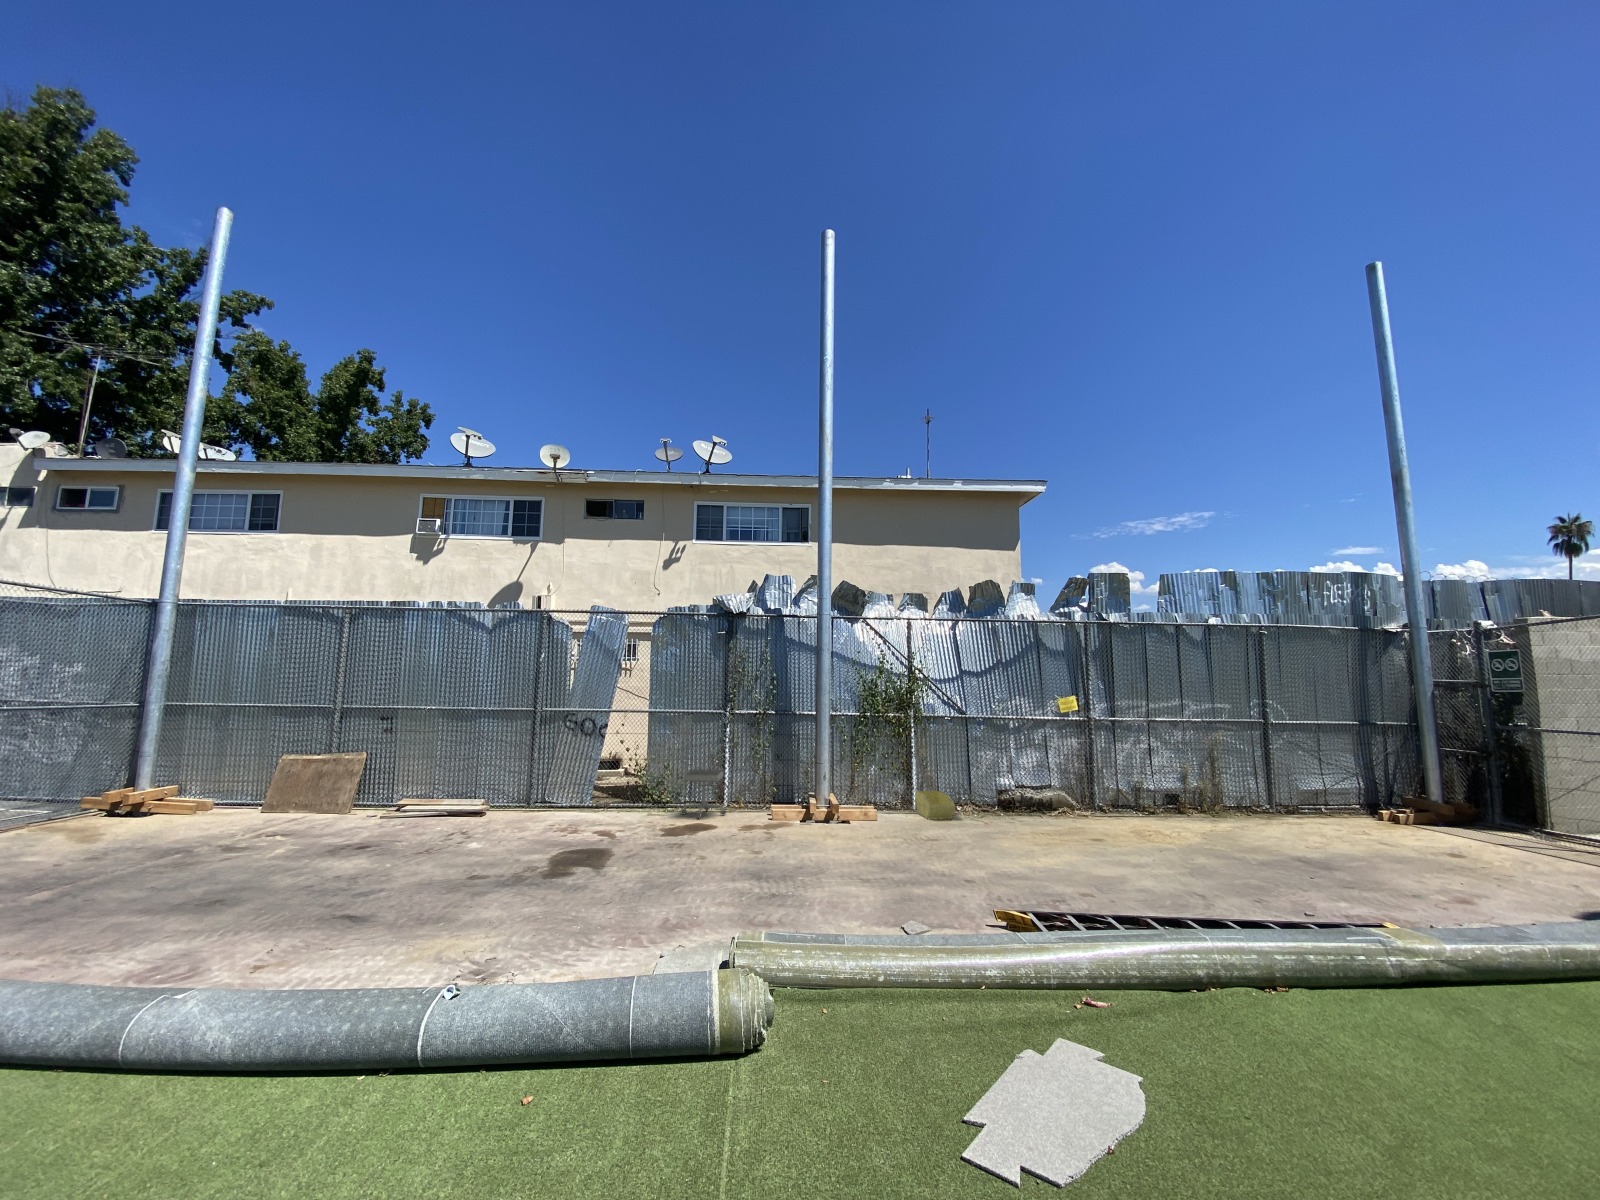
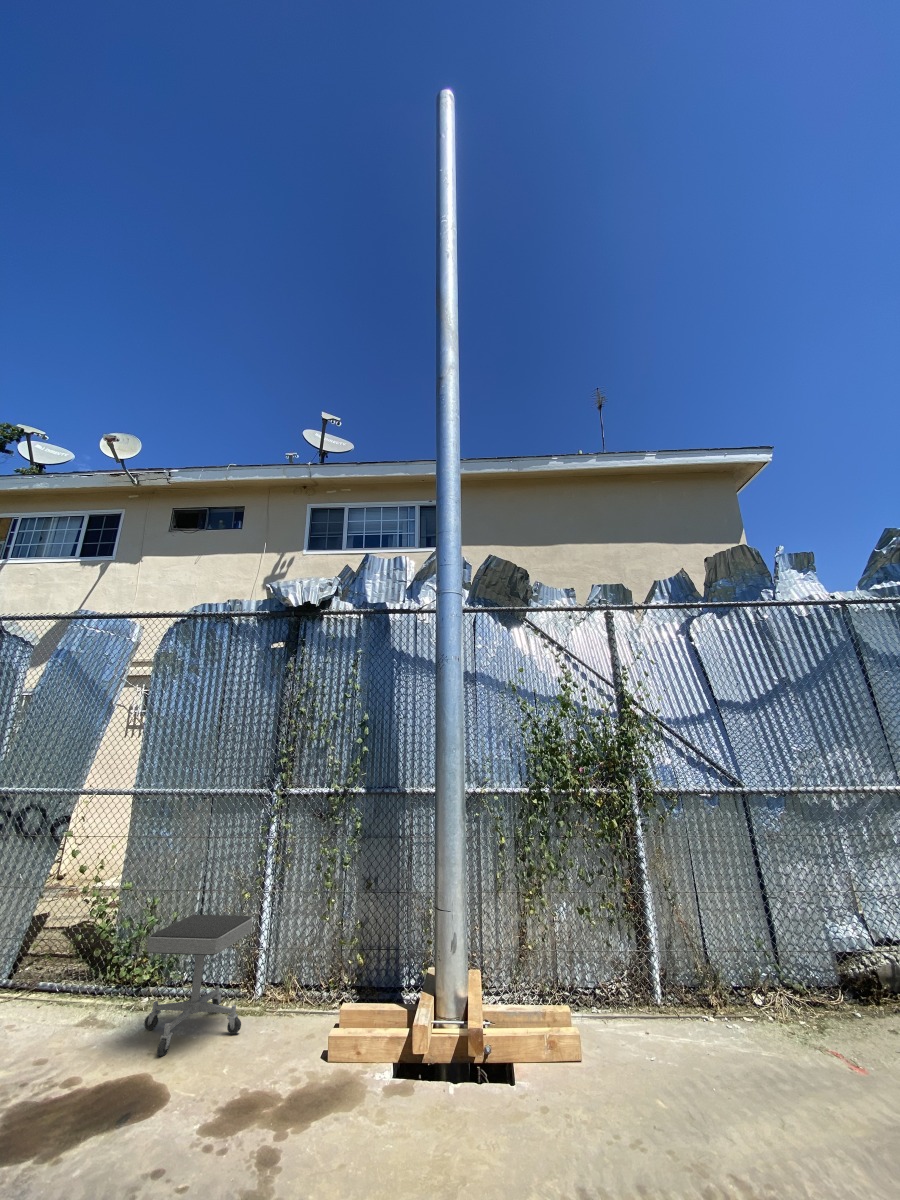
storage bin: present [915,791,955,820] -> none [659,958,775,1056]

